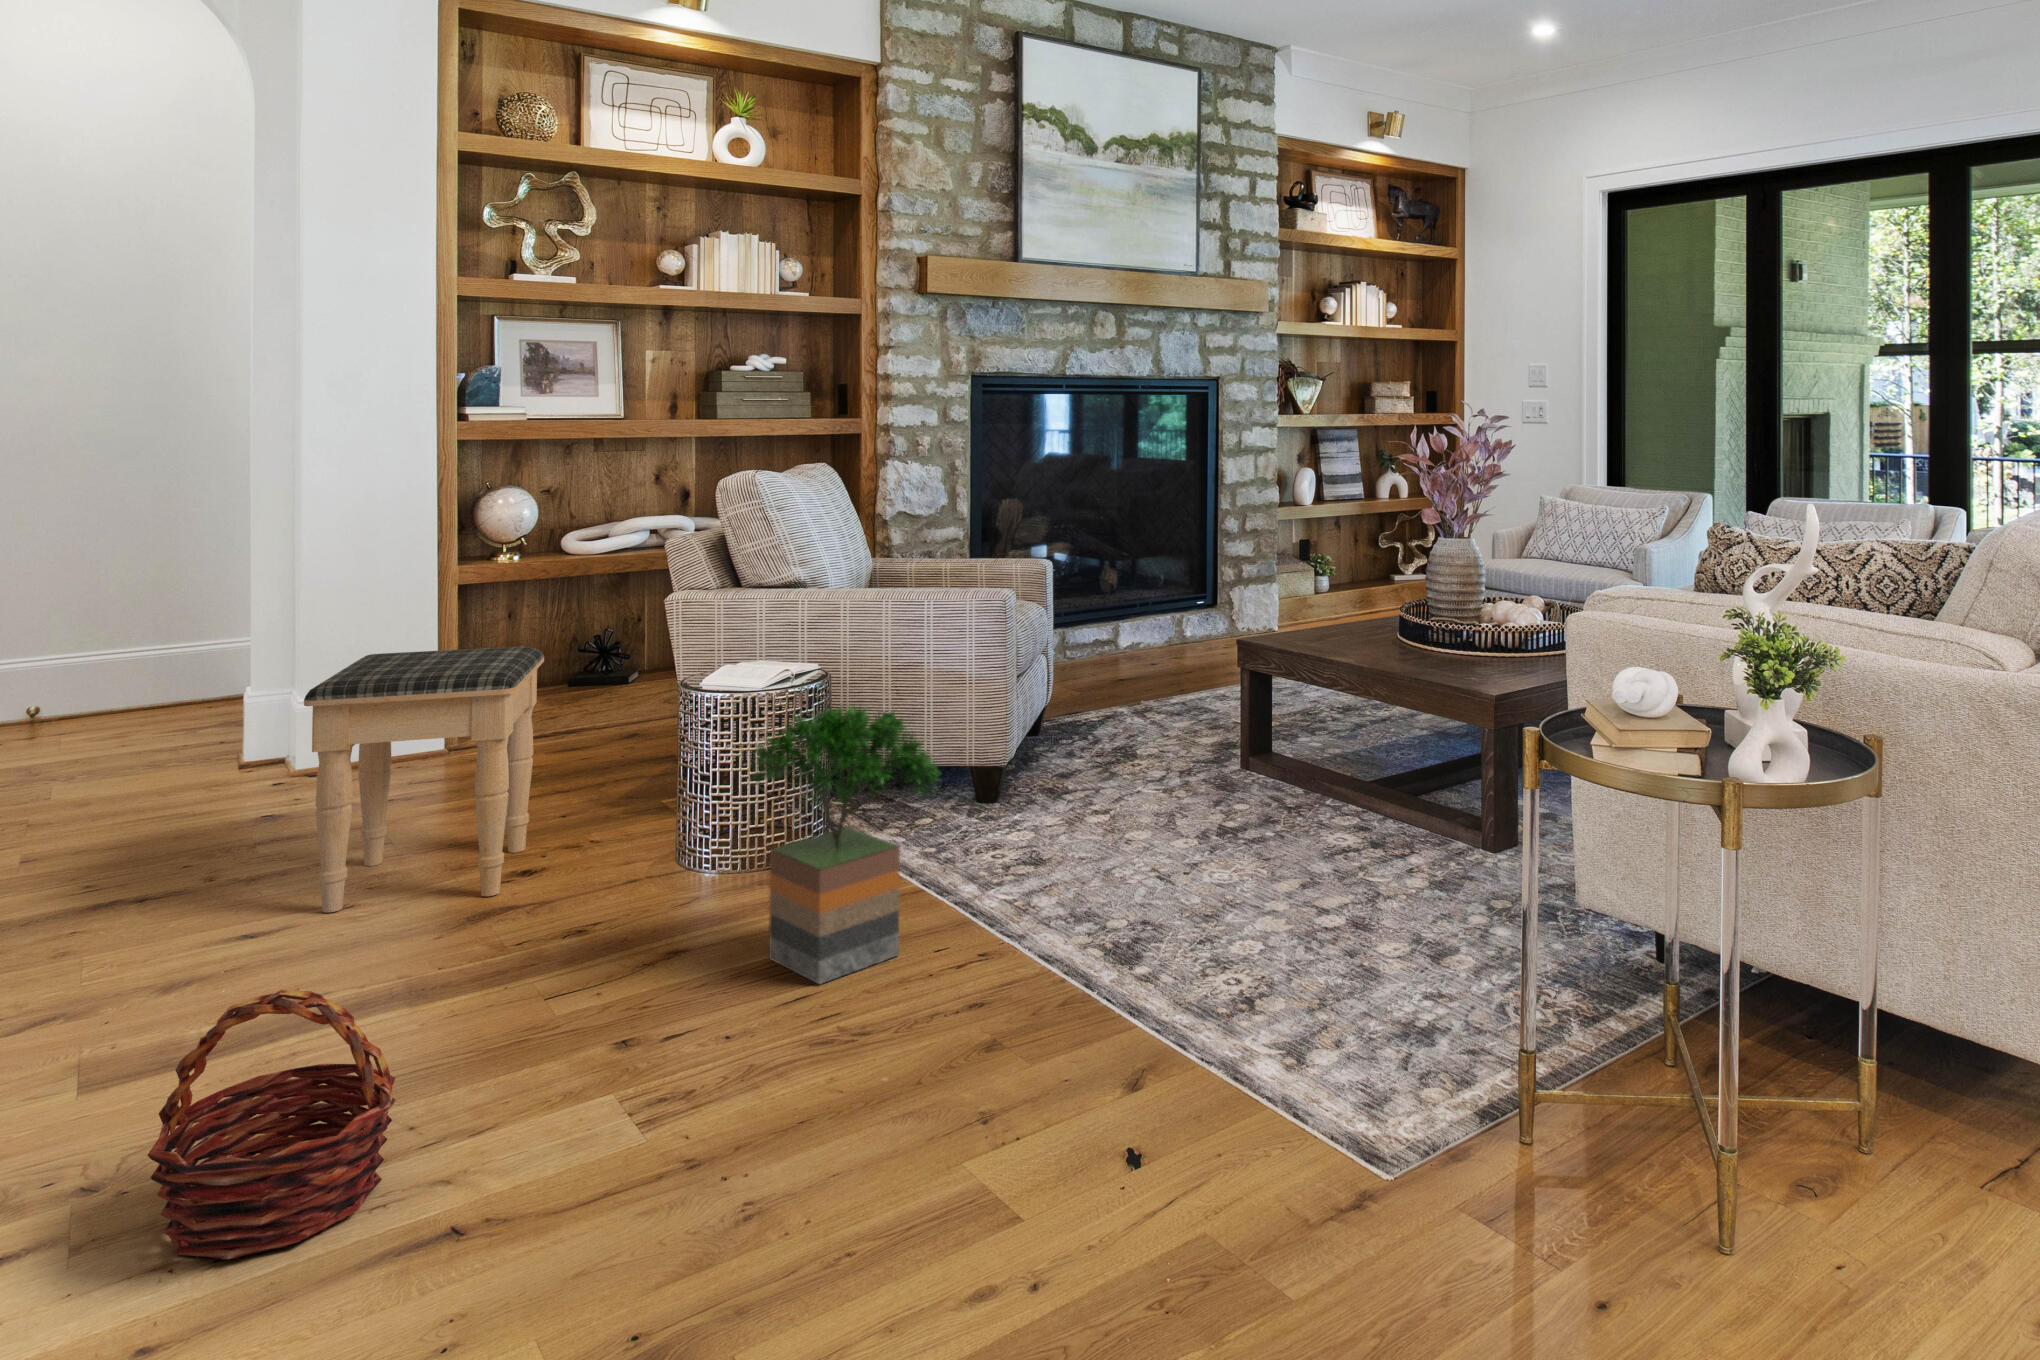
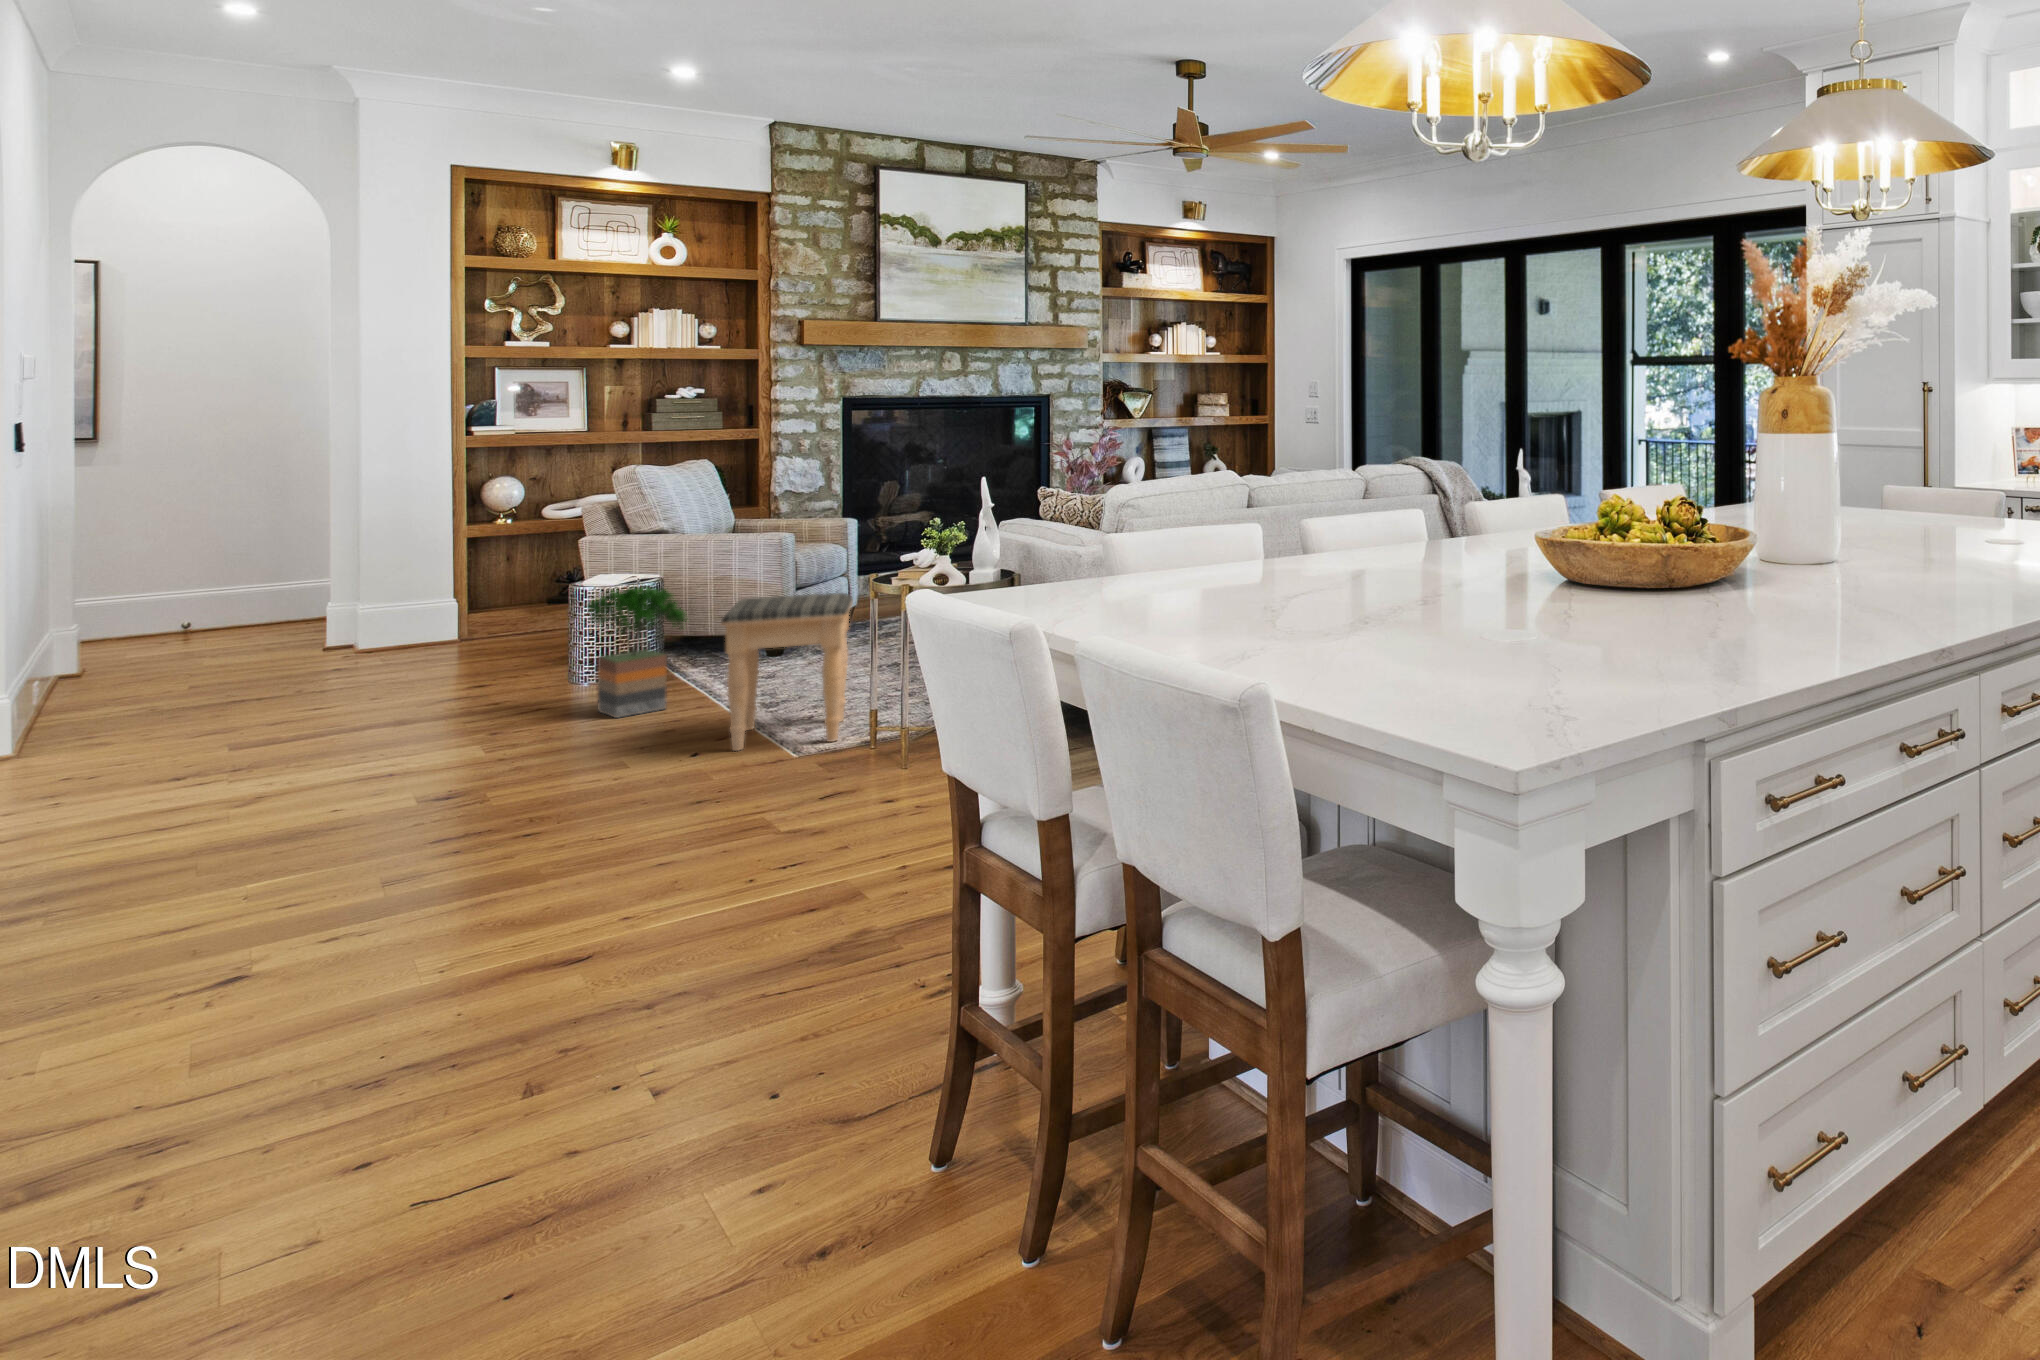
footstool: present [304,646,544,913] -> present [721,593,853,751]
basket: present [148,990,396,1259] -> none [273,686,384,785]

